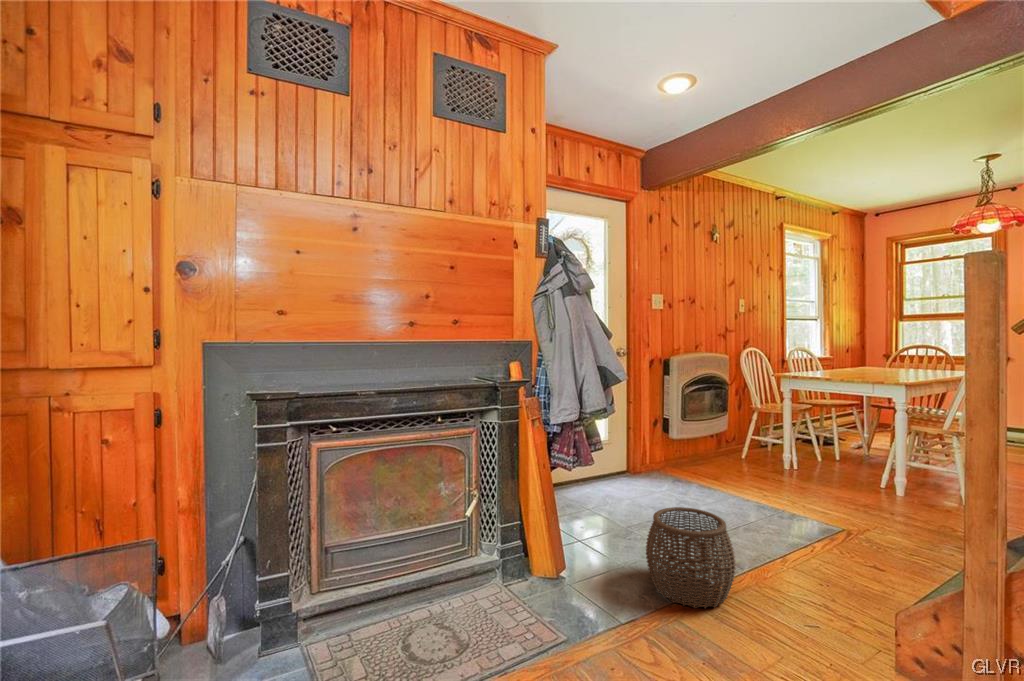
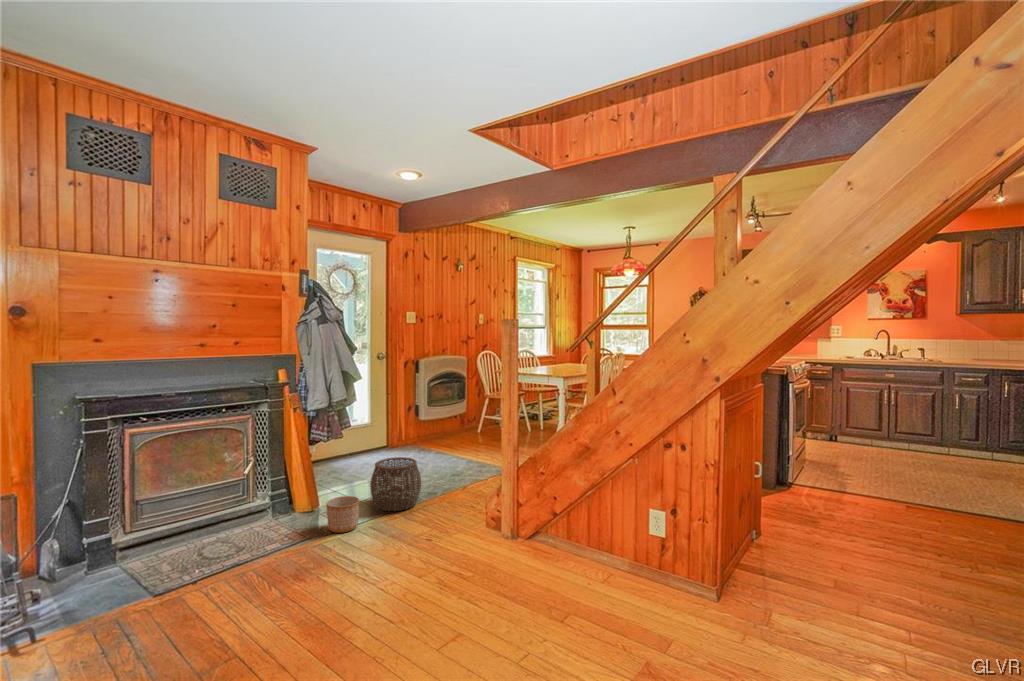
planter: none [590,574,645,648] -> present [326,496,359,533]

